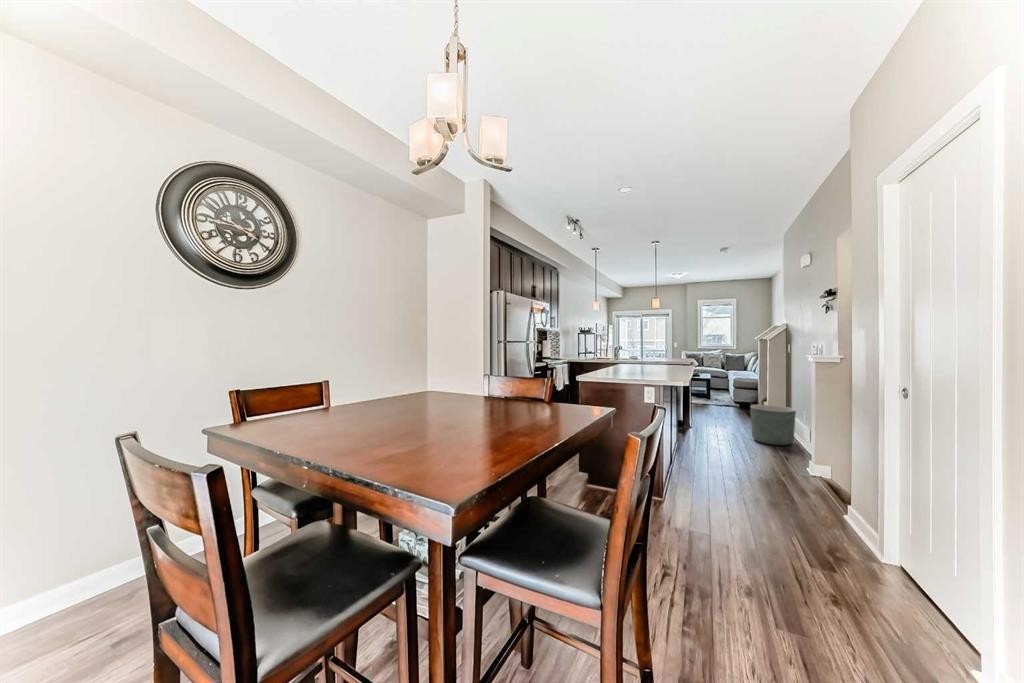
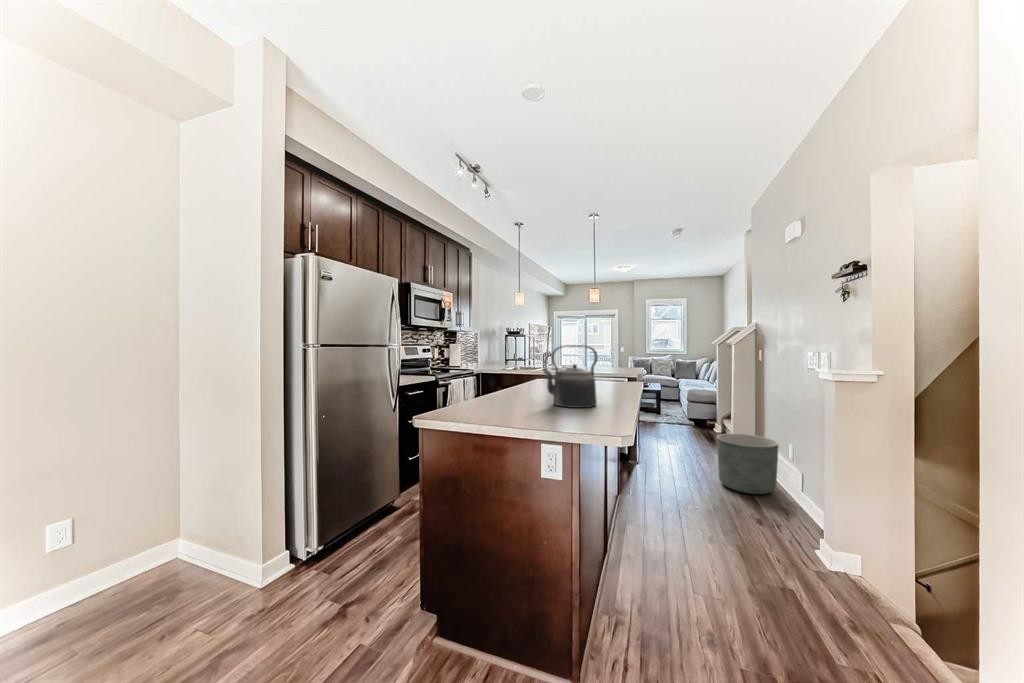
kettle: none [637,341,668,375] -> present [544,345,598,408]

